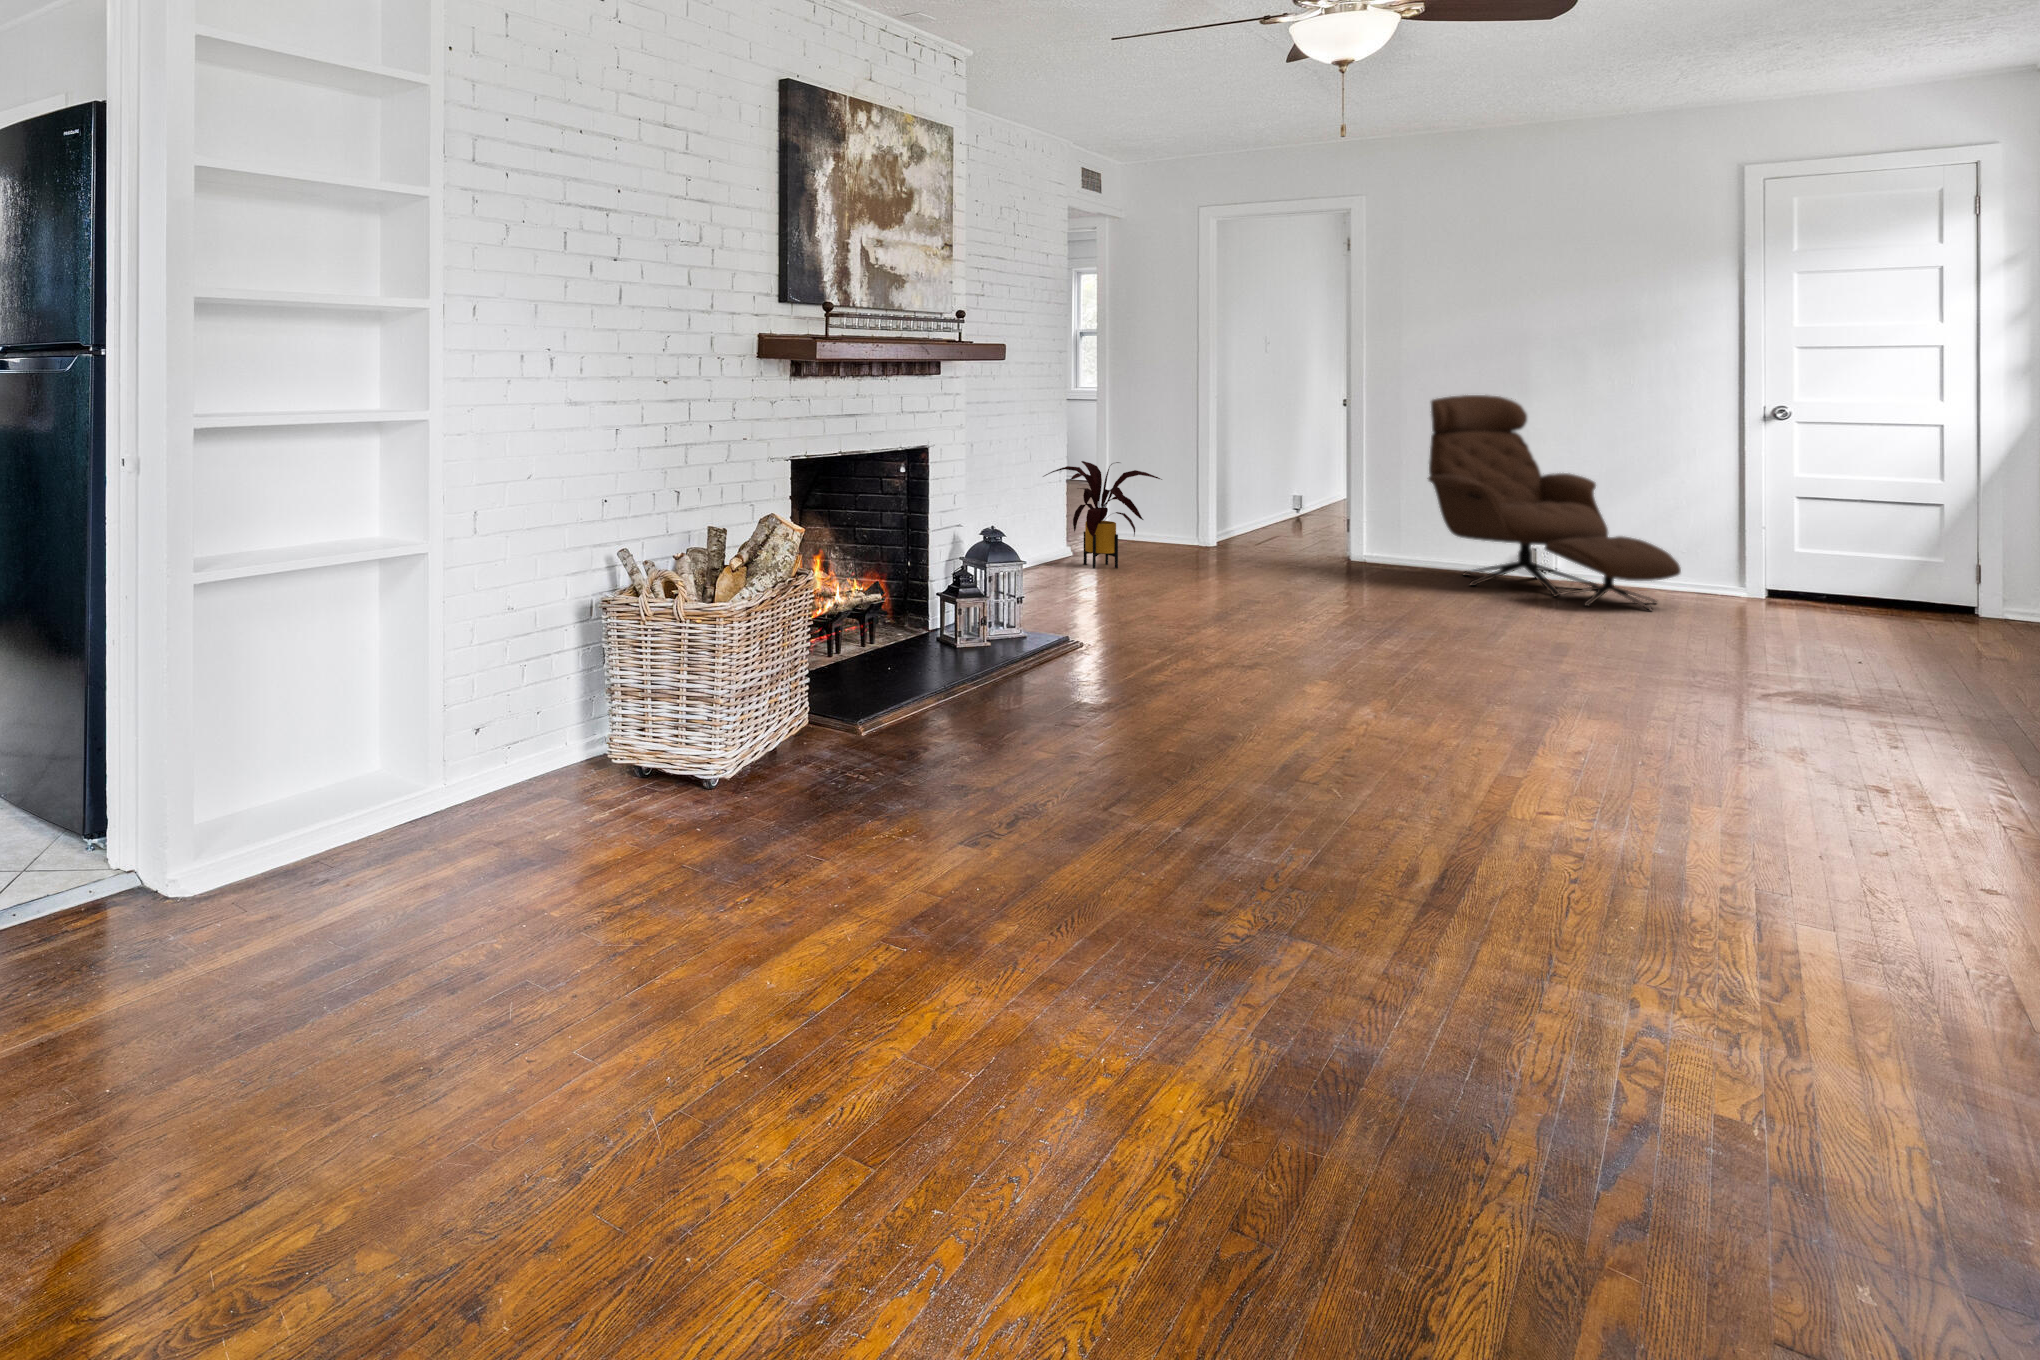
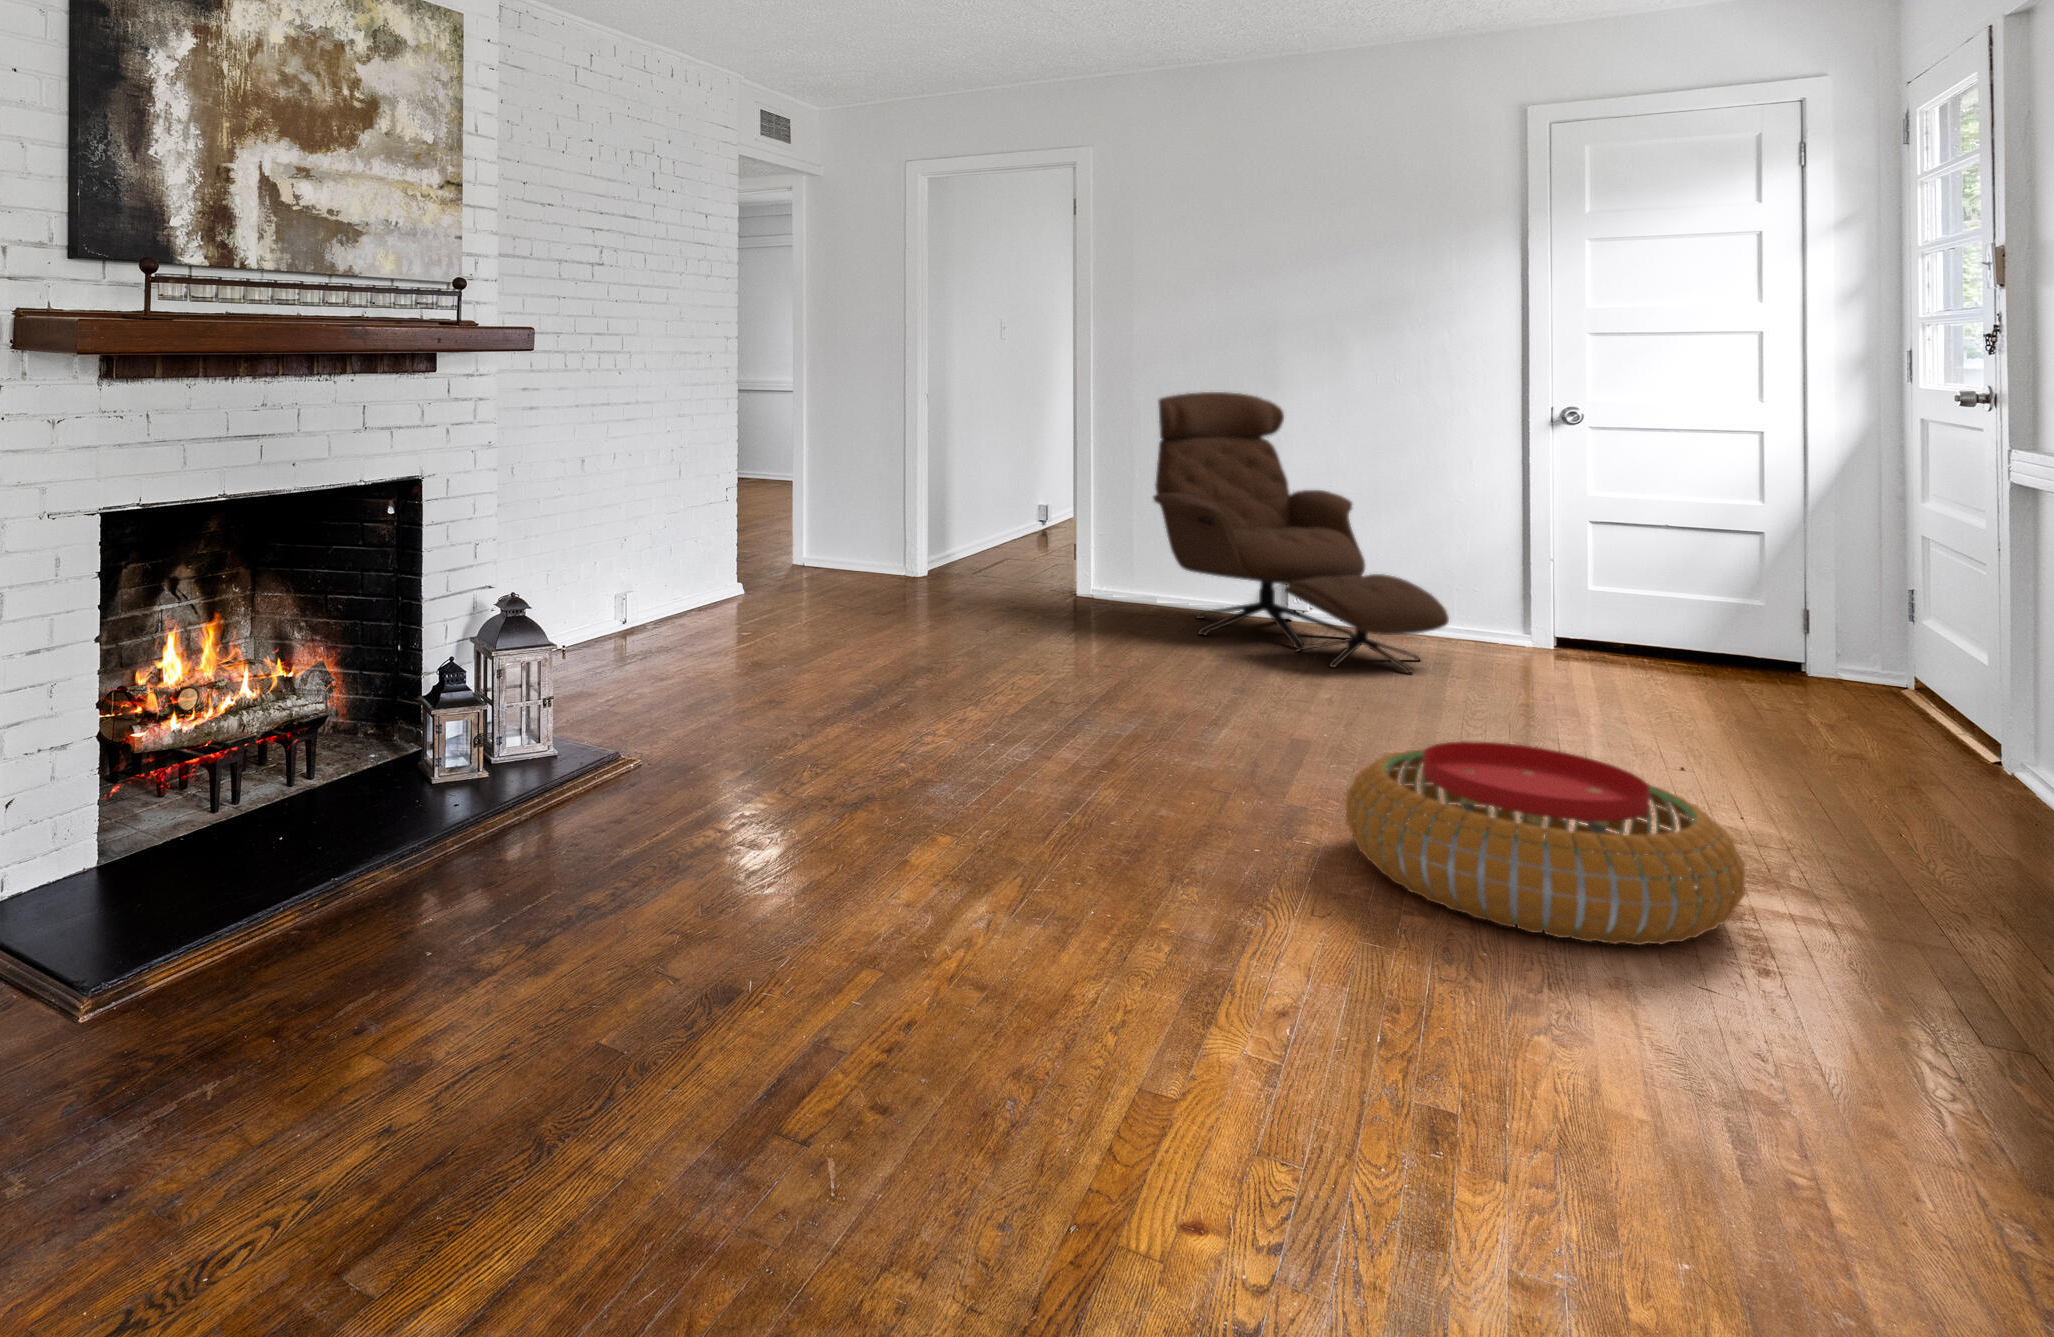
house plant: present [1043,461,1162,568] -> none [692,475,834,614]
pouf: none [1622,626,1903,740] -> present [1346,741,1745,945]

